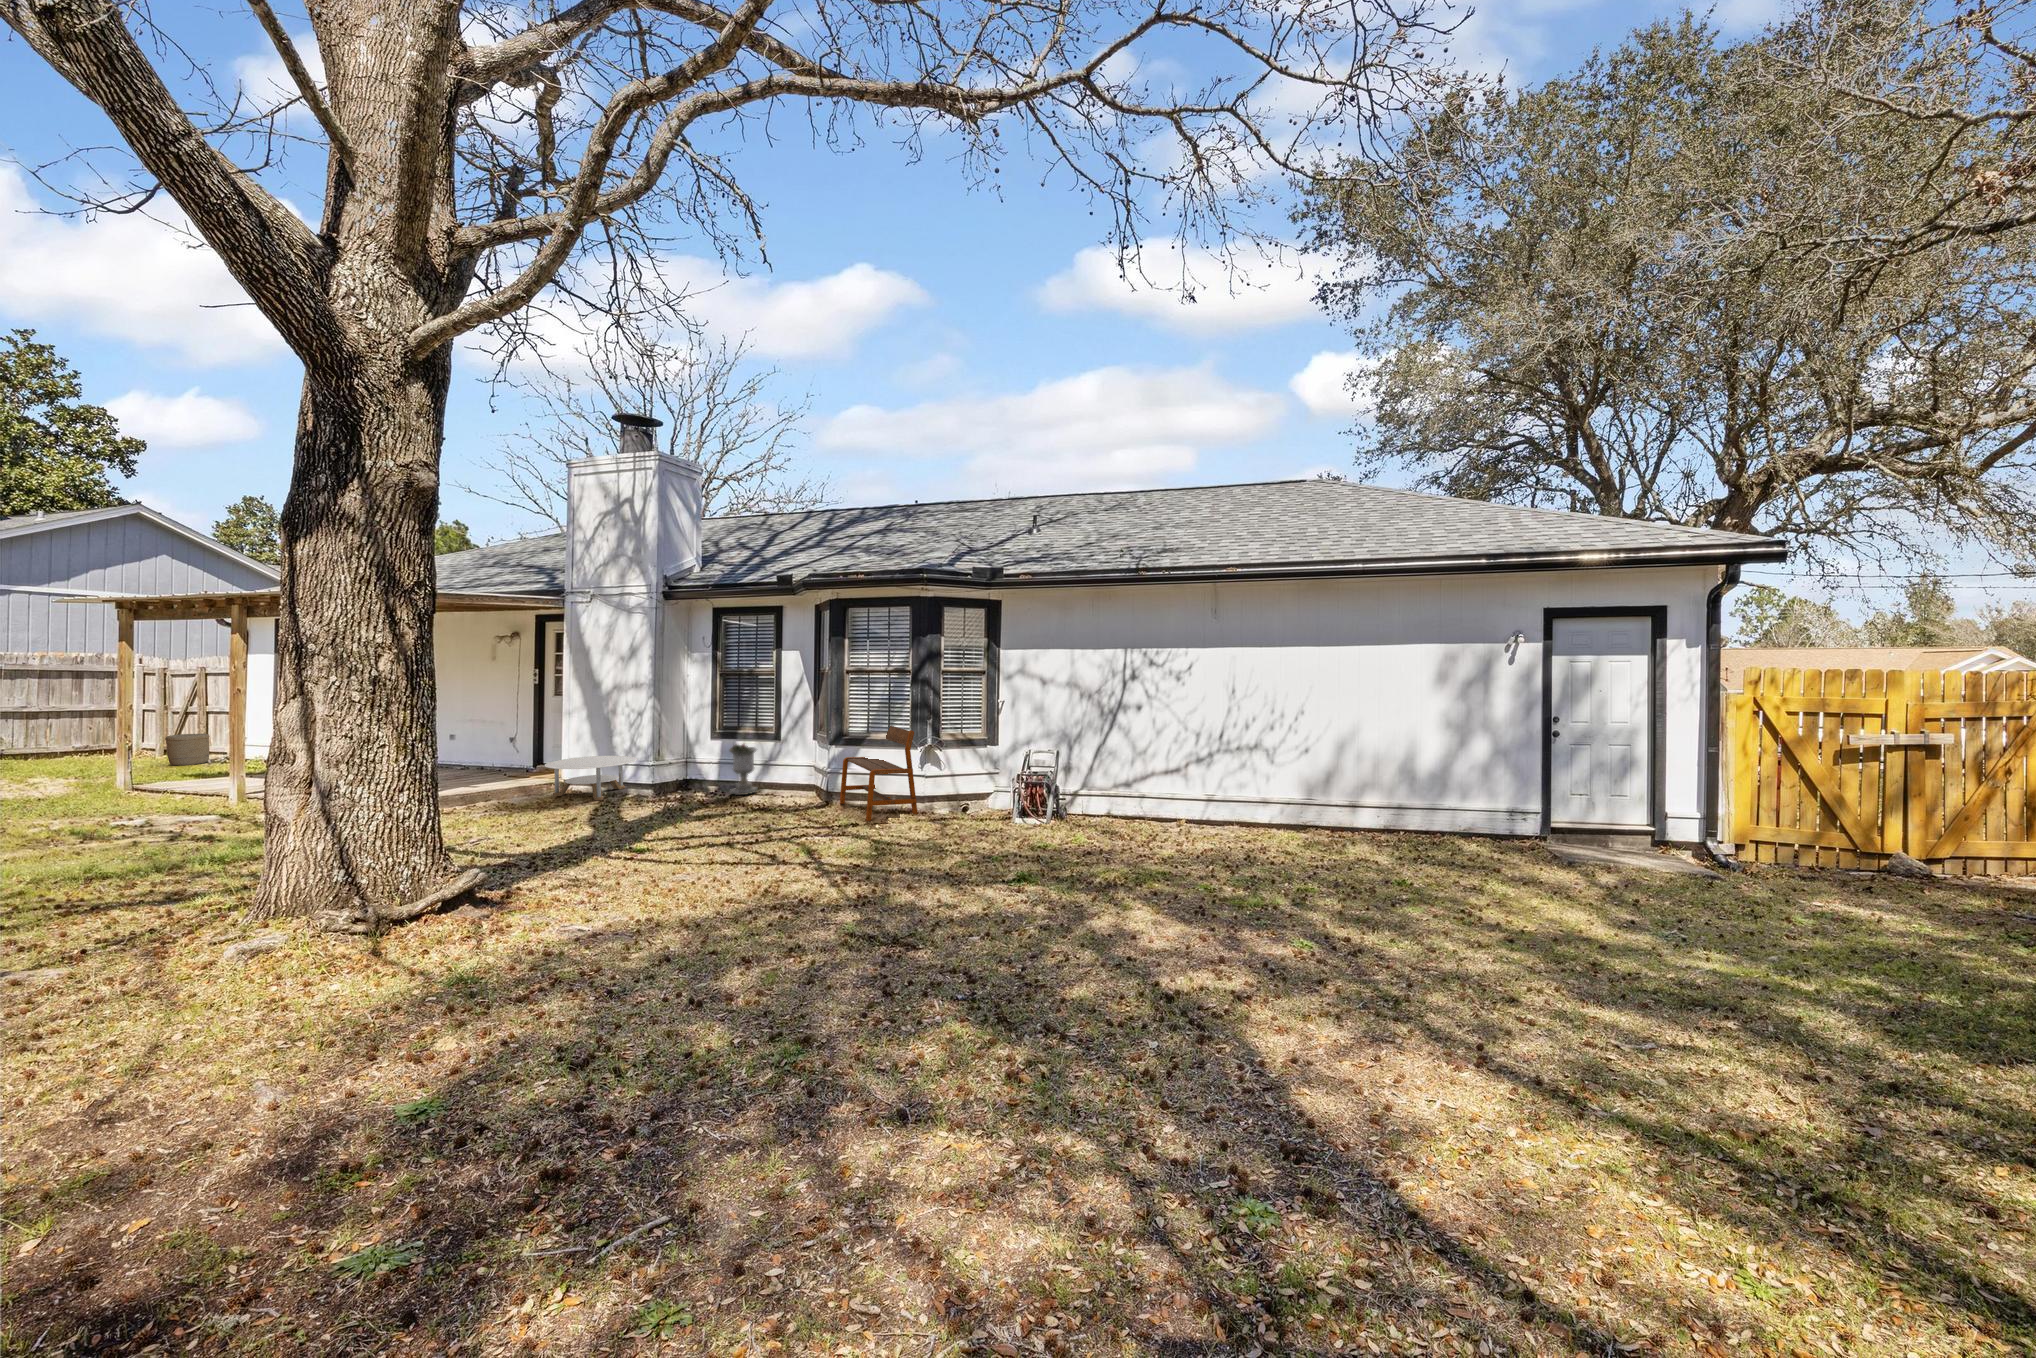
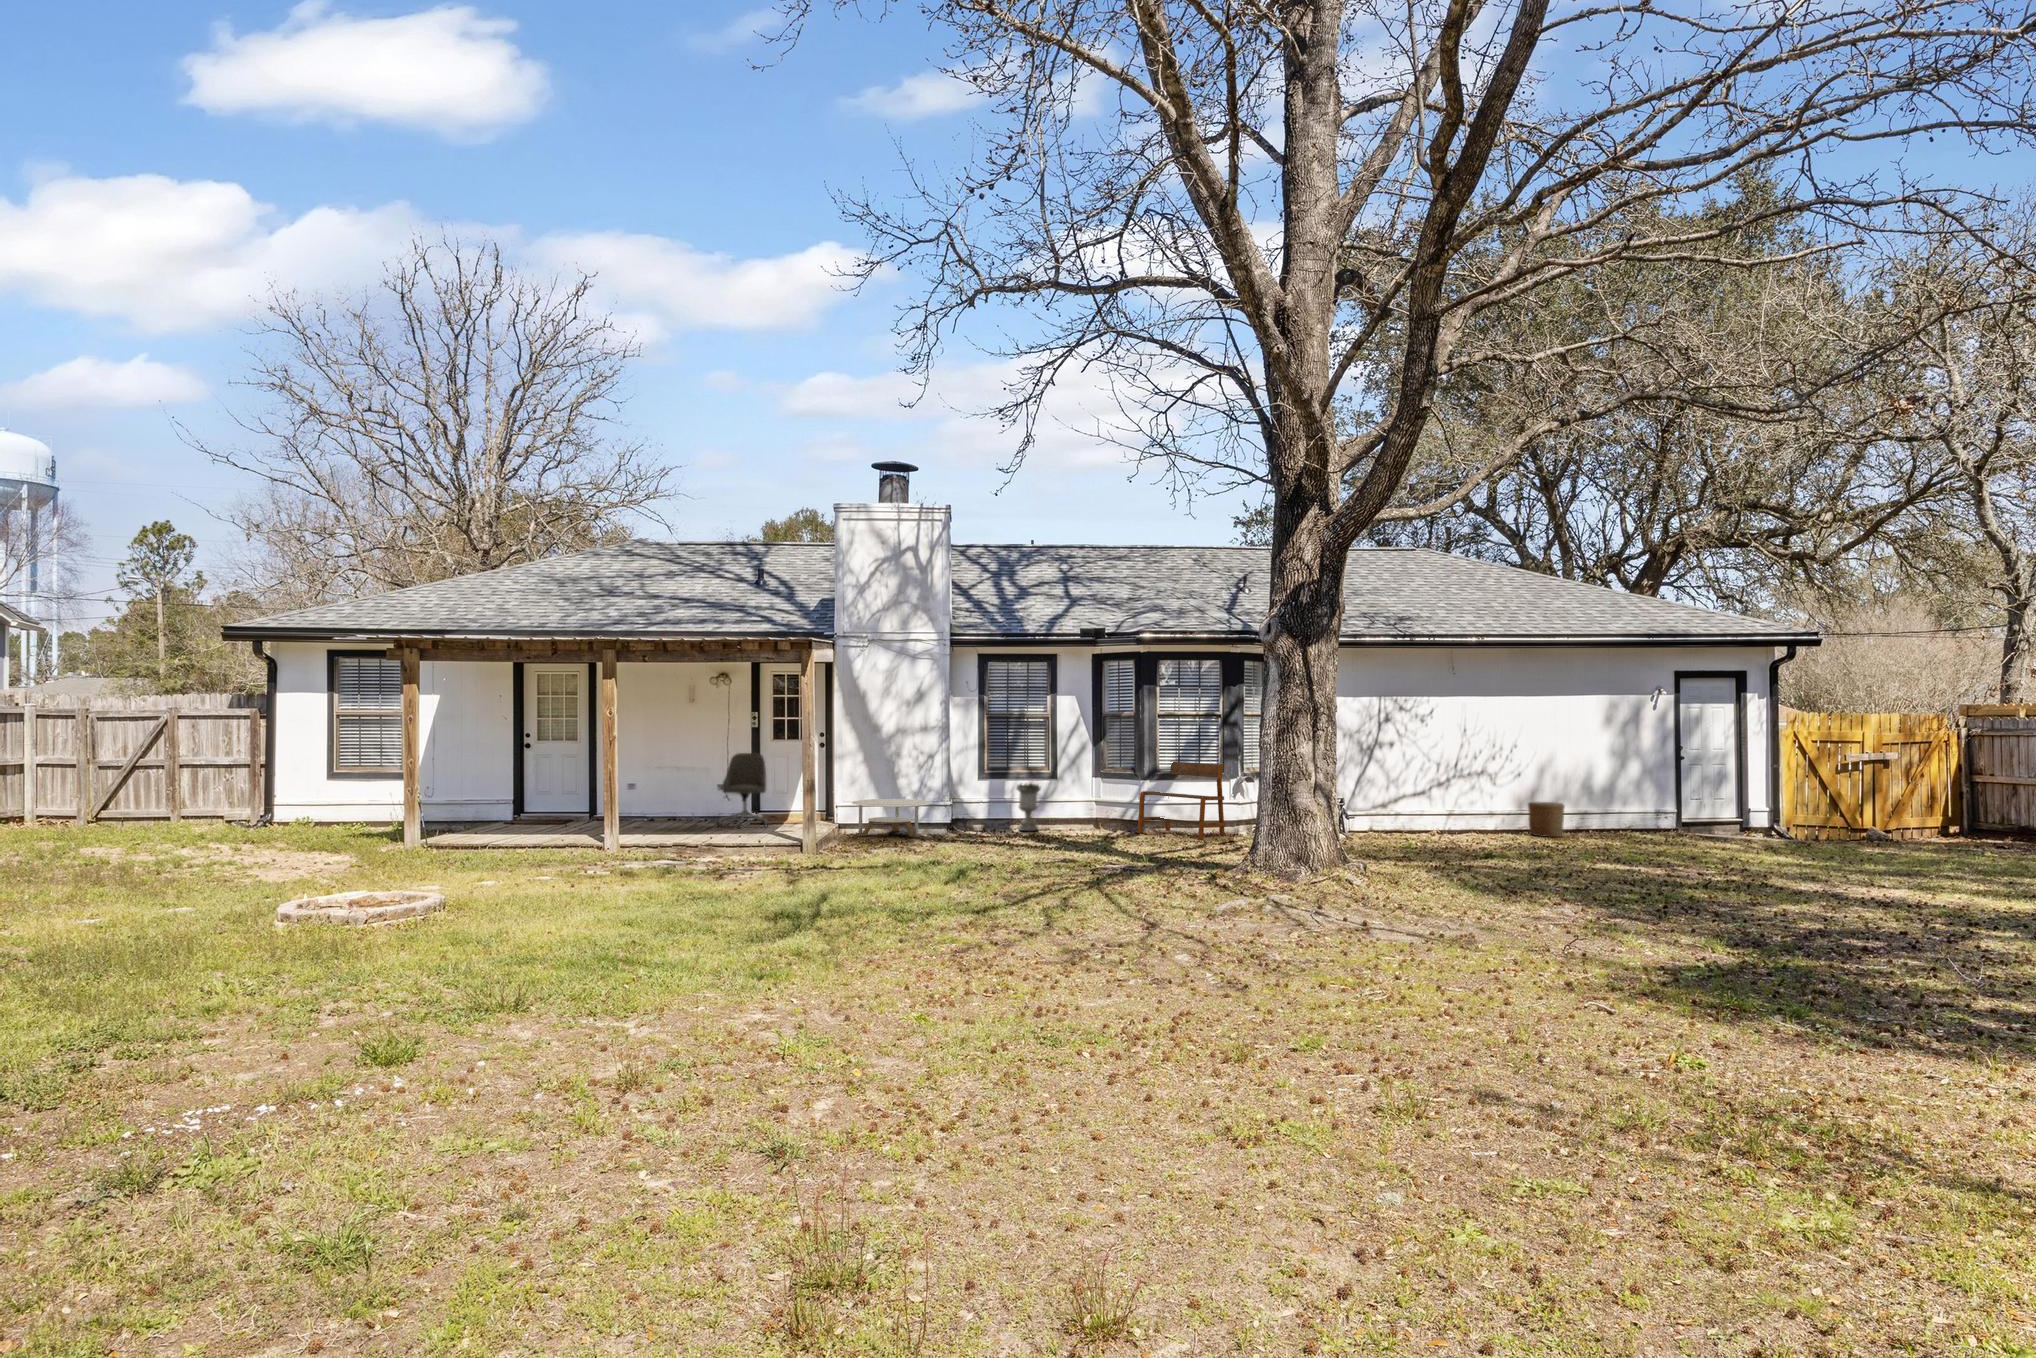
chair: none [495,706,554,779] -> present [717,753,768,828]
woven basket: present [165,734,210,765] -> present [1528,802,1565,837]

